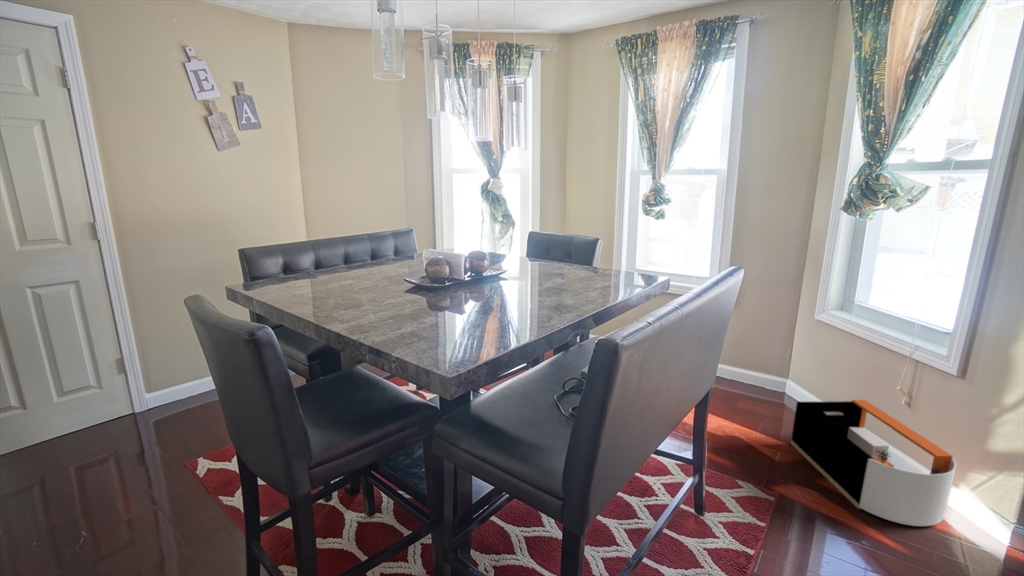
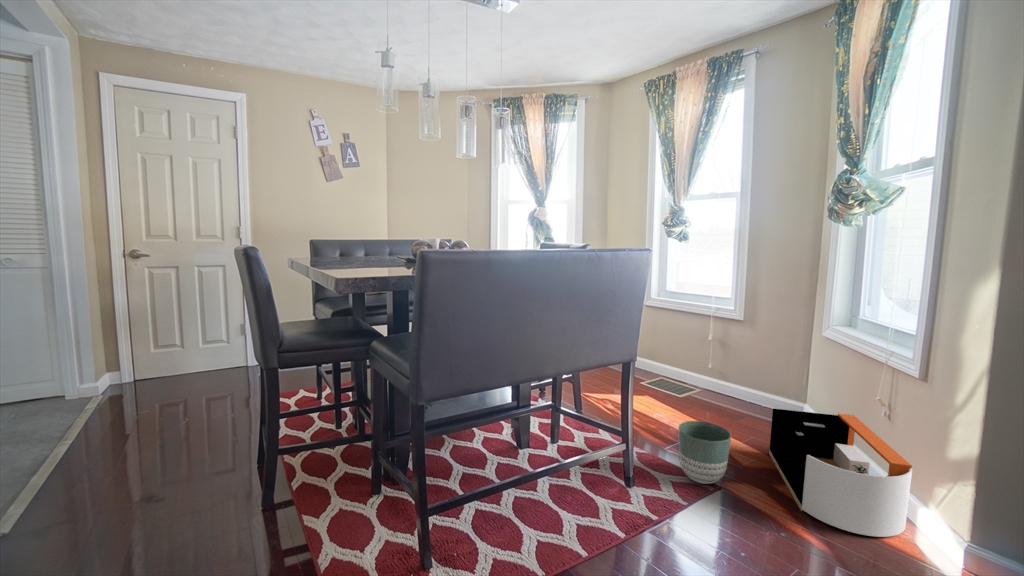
planter: none [736,431,793,496] -> present [679,421,731,484]

